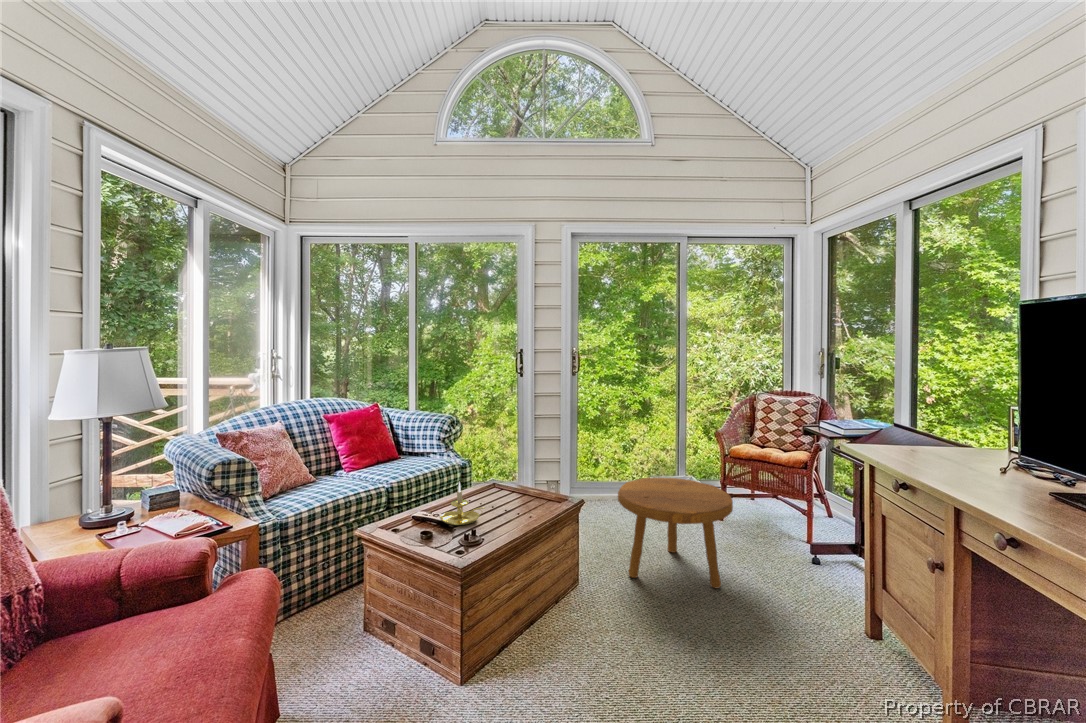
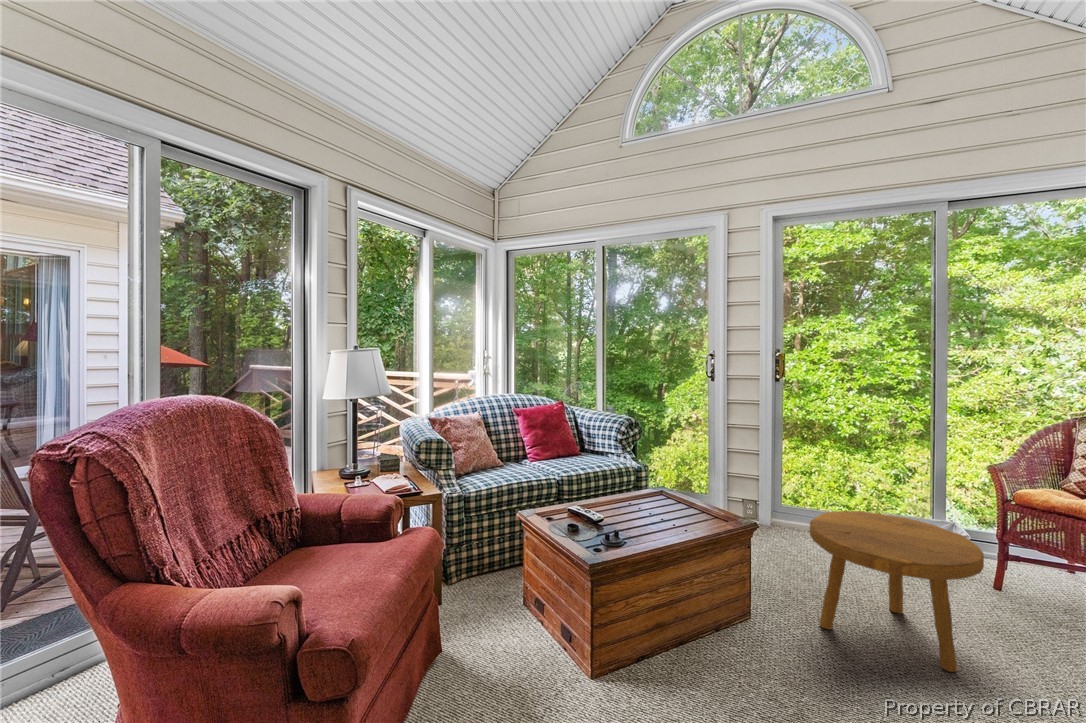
candle holder: present [440,482,485,525] -> none [592,481,636,525]

